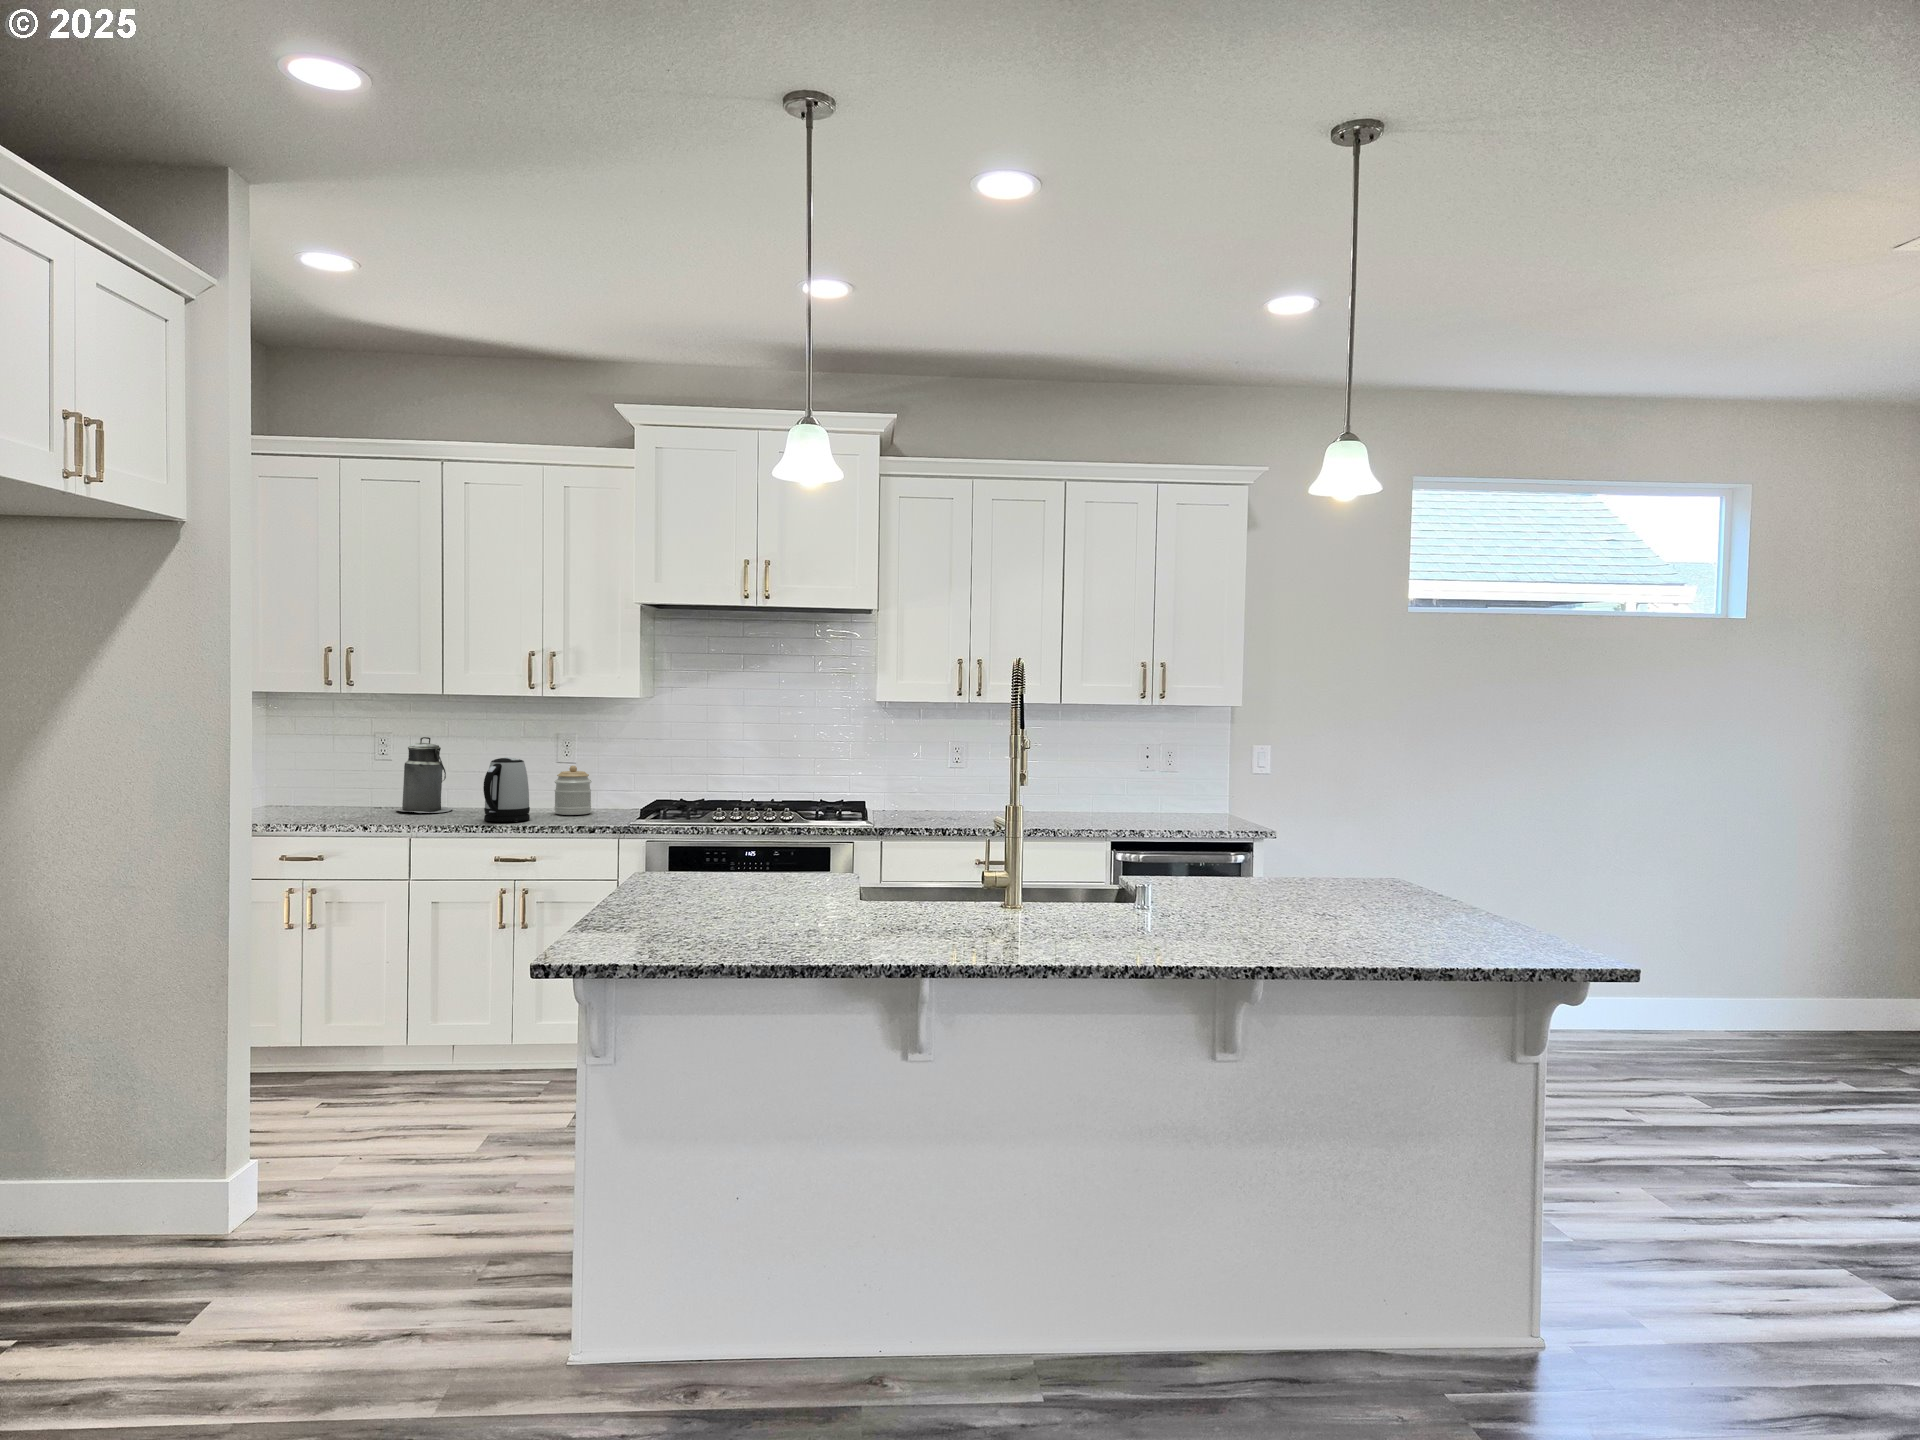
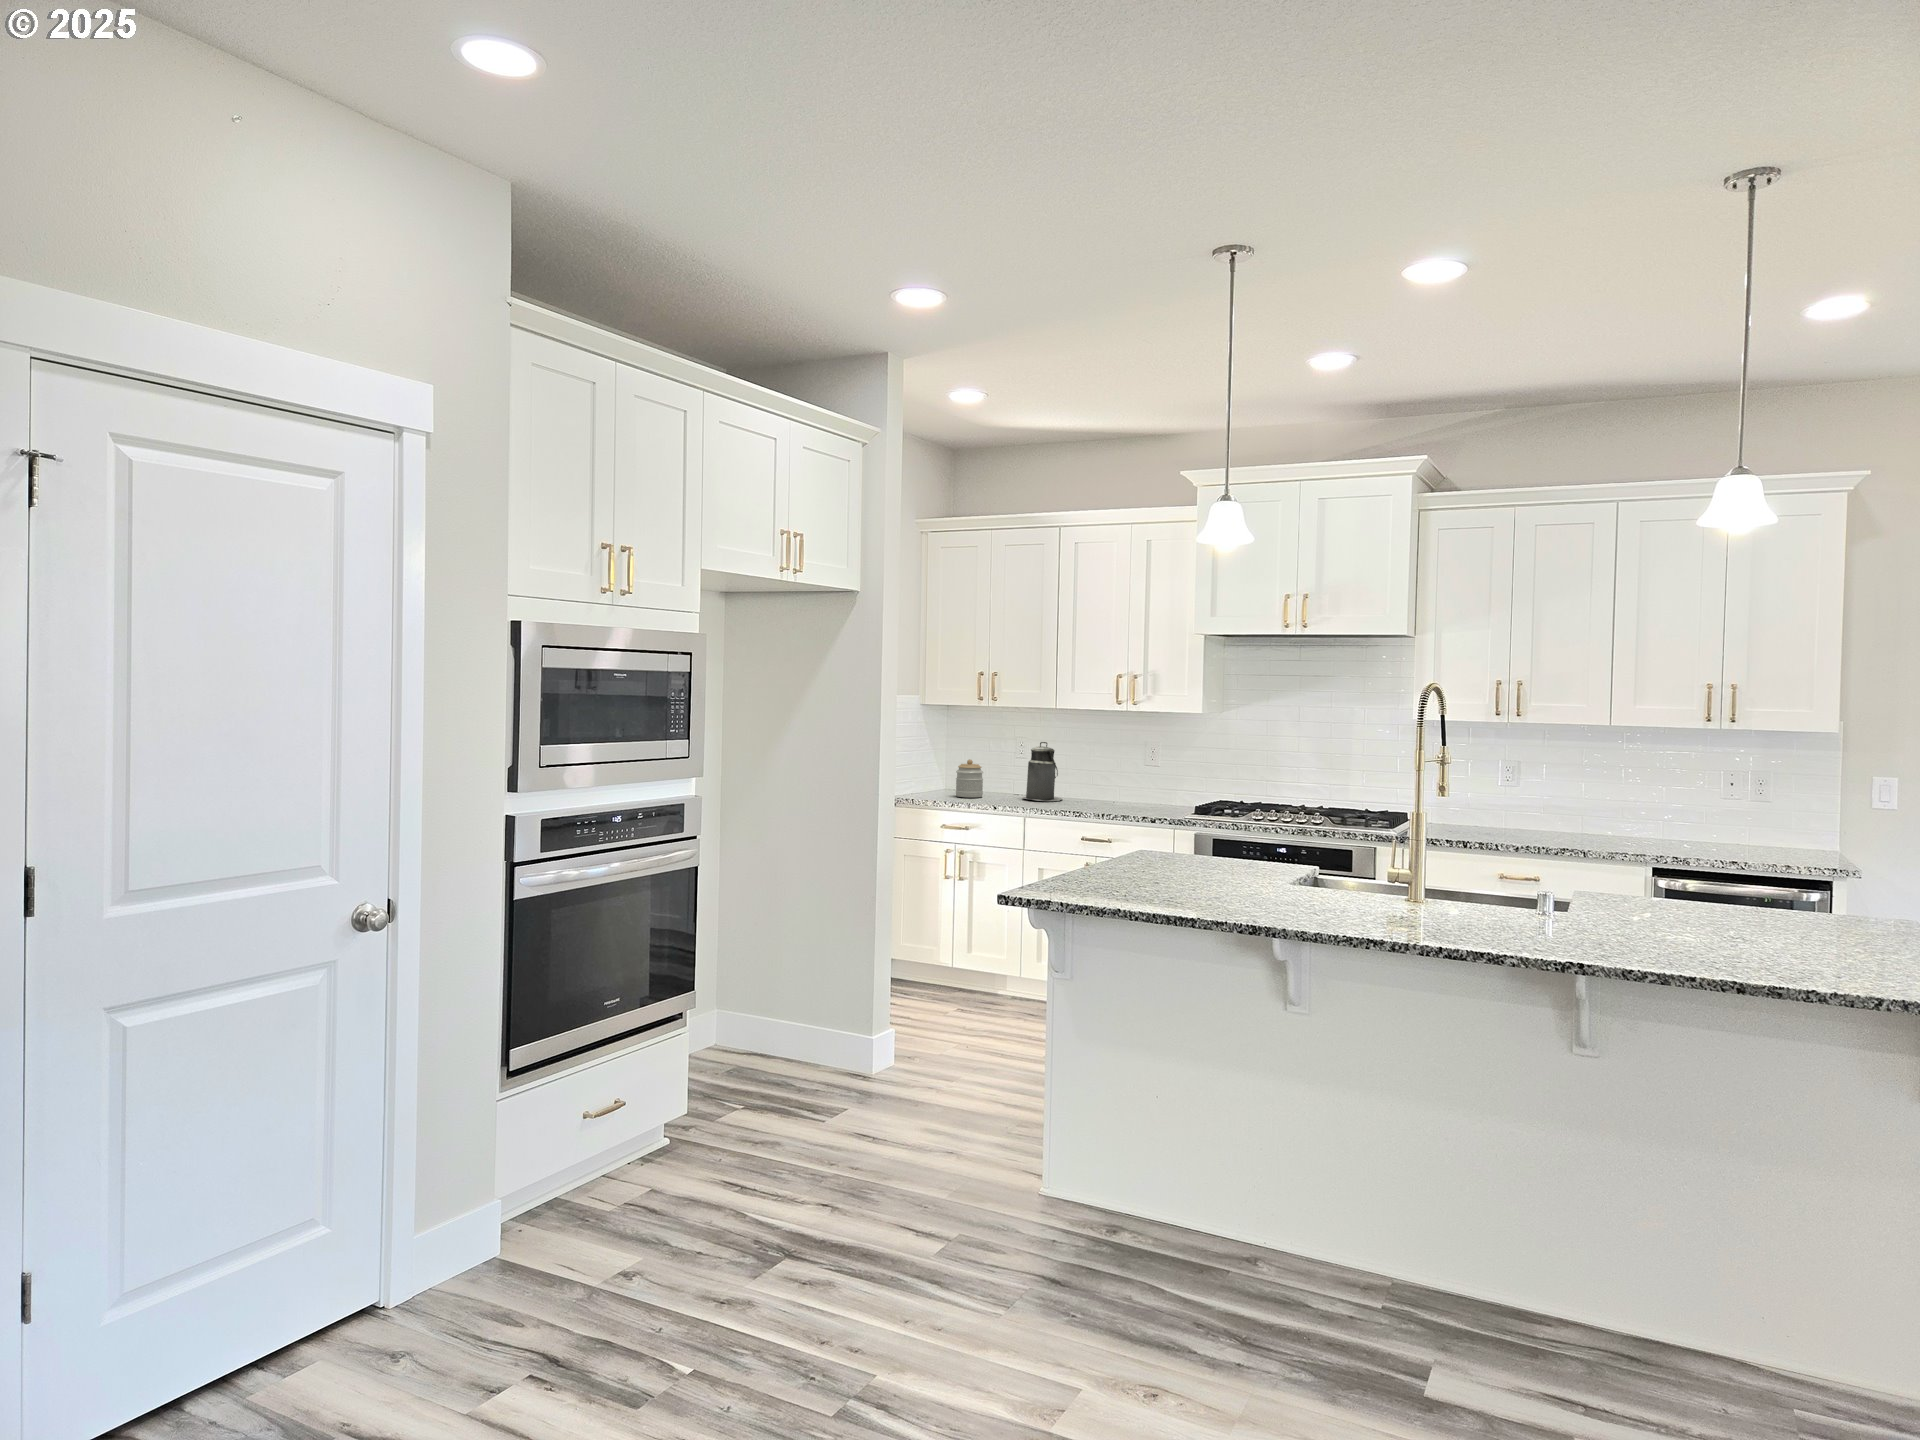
kettle: present [483,758,530,822] -> none [1076,760,1113,811]
jar: present [554,766,591,815] -> present [956,759,983,798]

